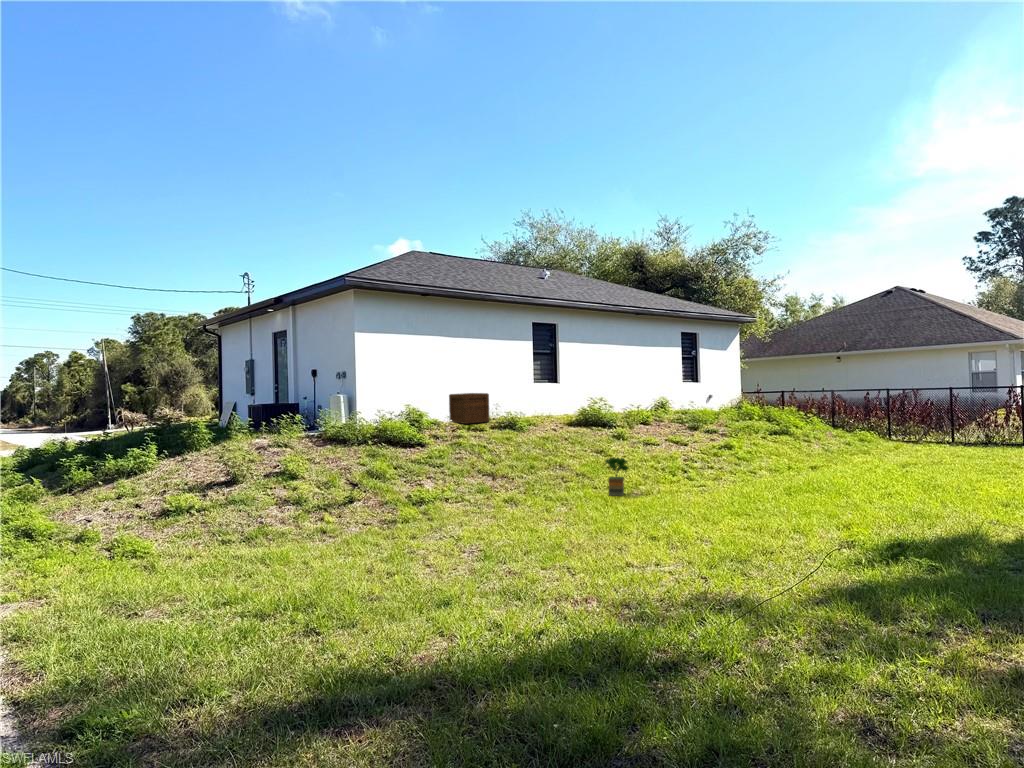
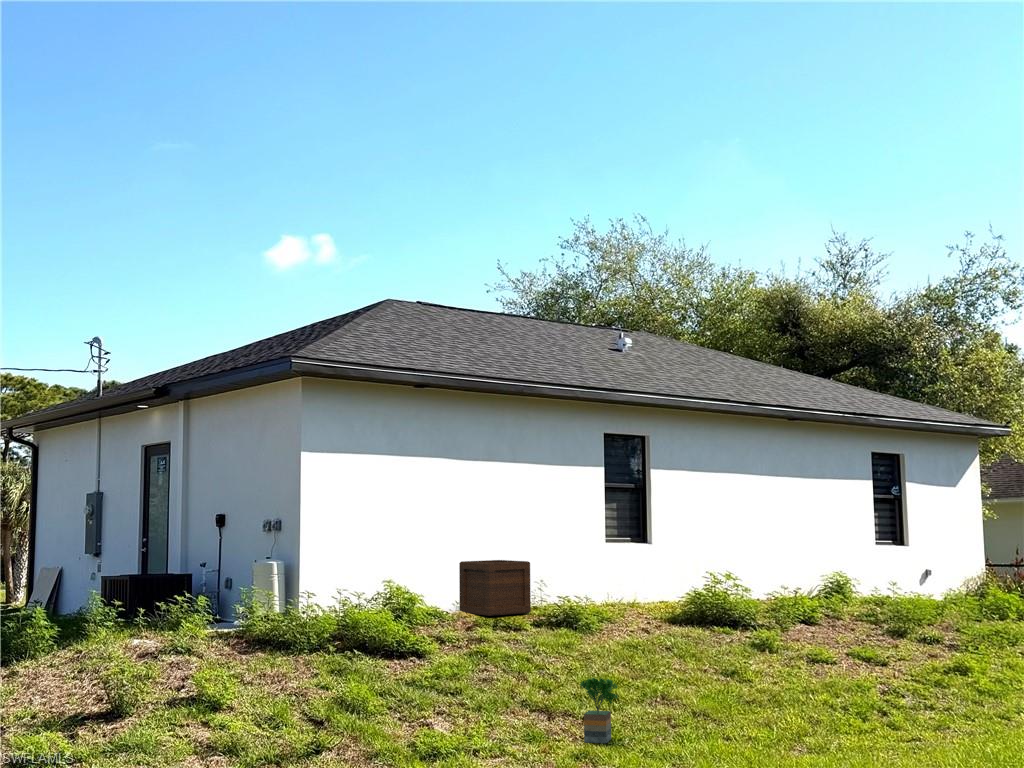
potted tree: present [605,457,629,496] -> present [580,678,618,743]

